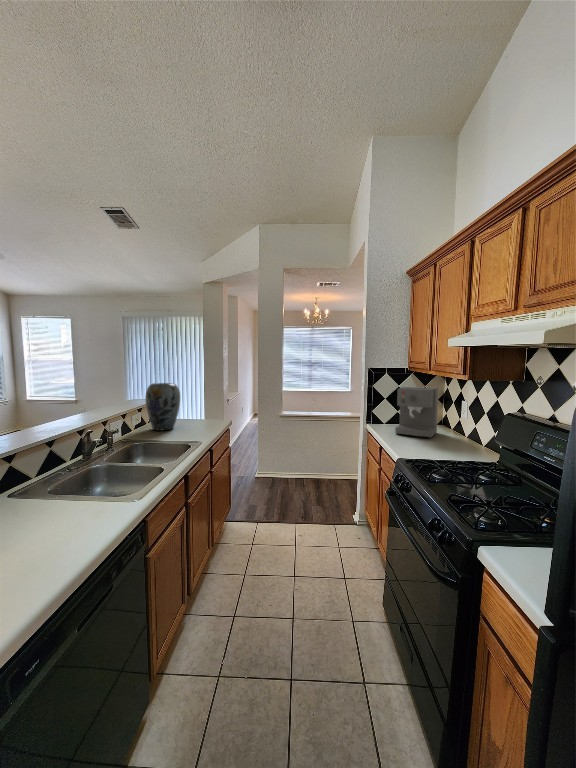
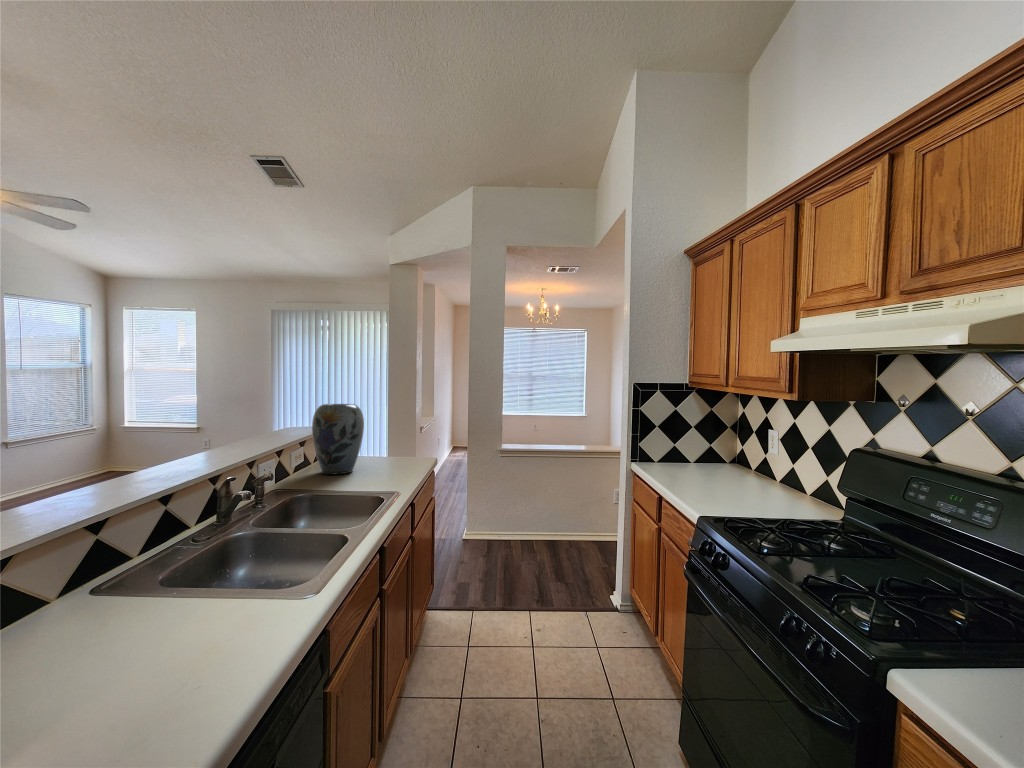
coffee maker: present [395,387,438,438] -> none [677,410,734,483]

